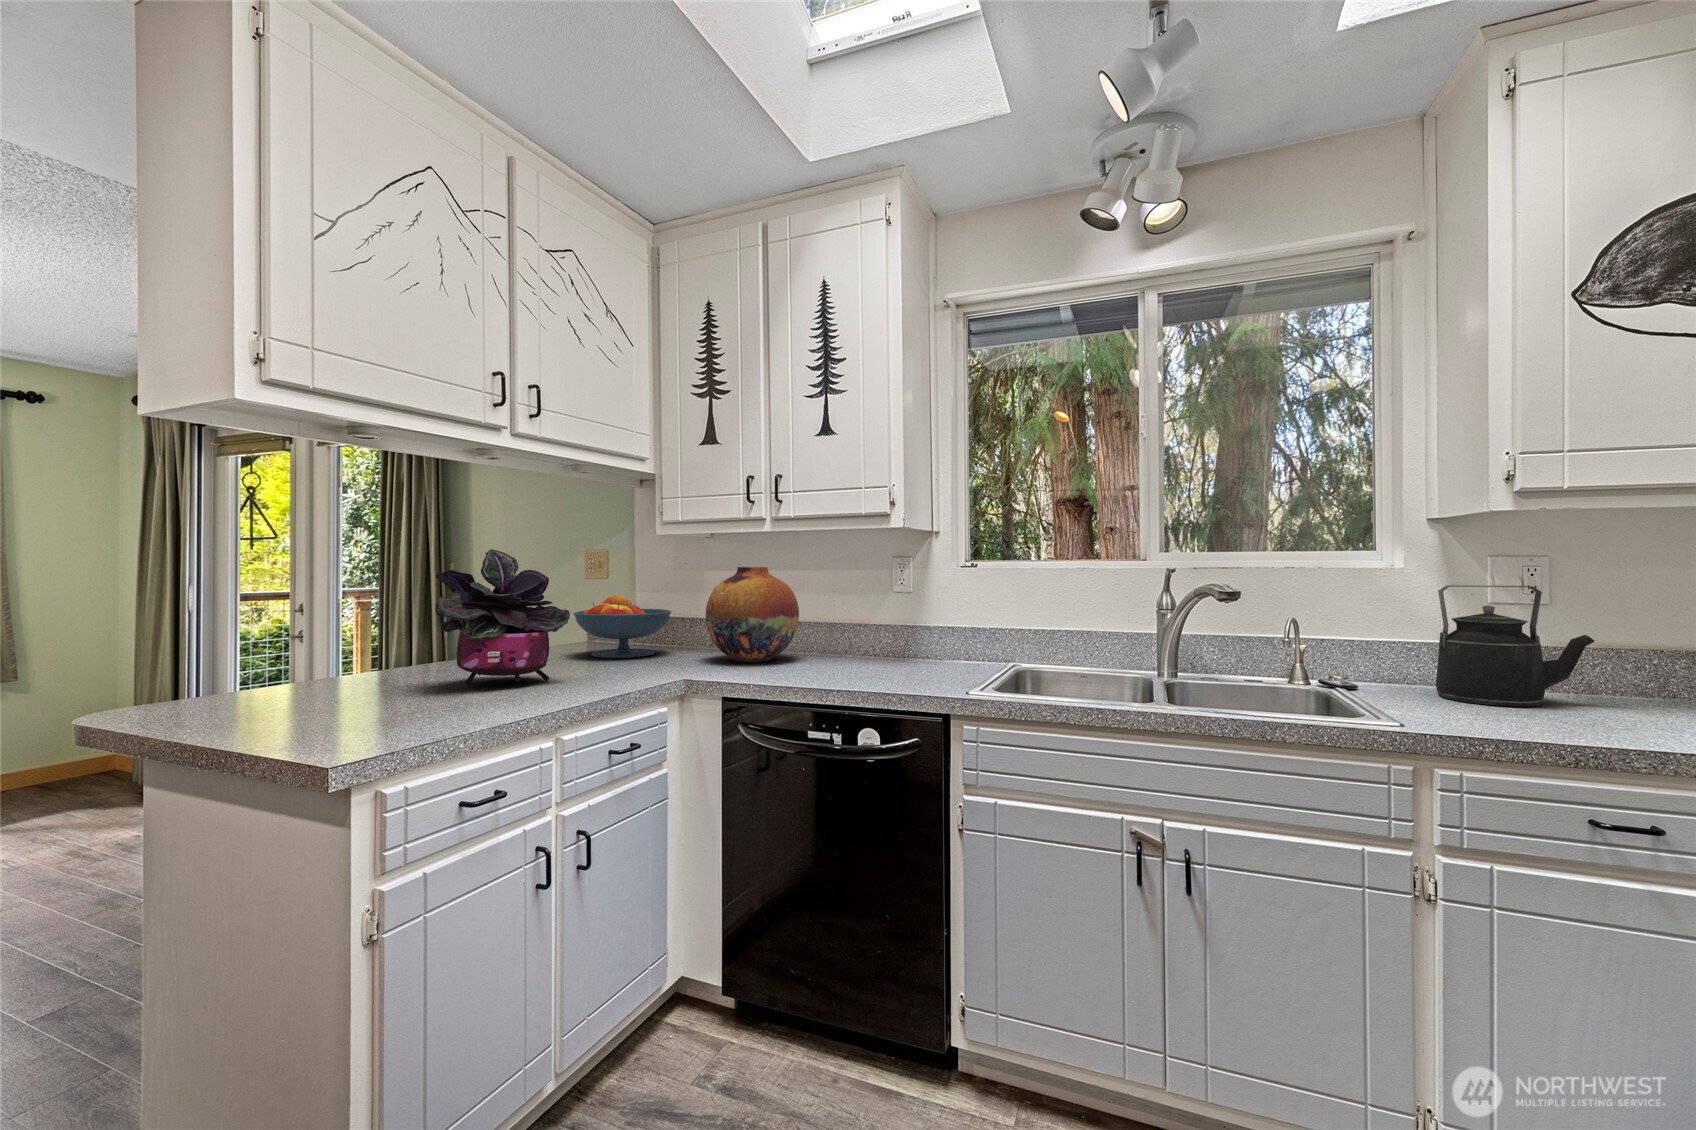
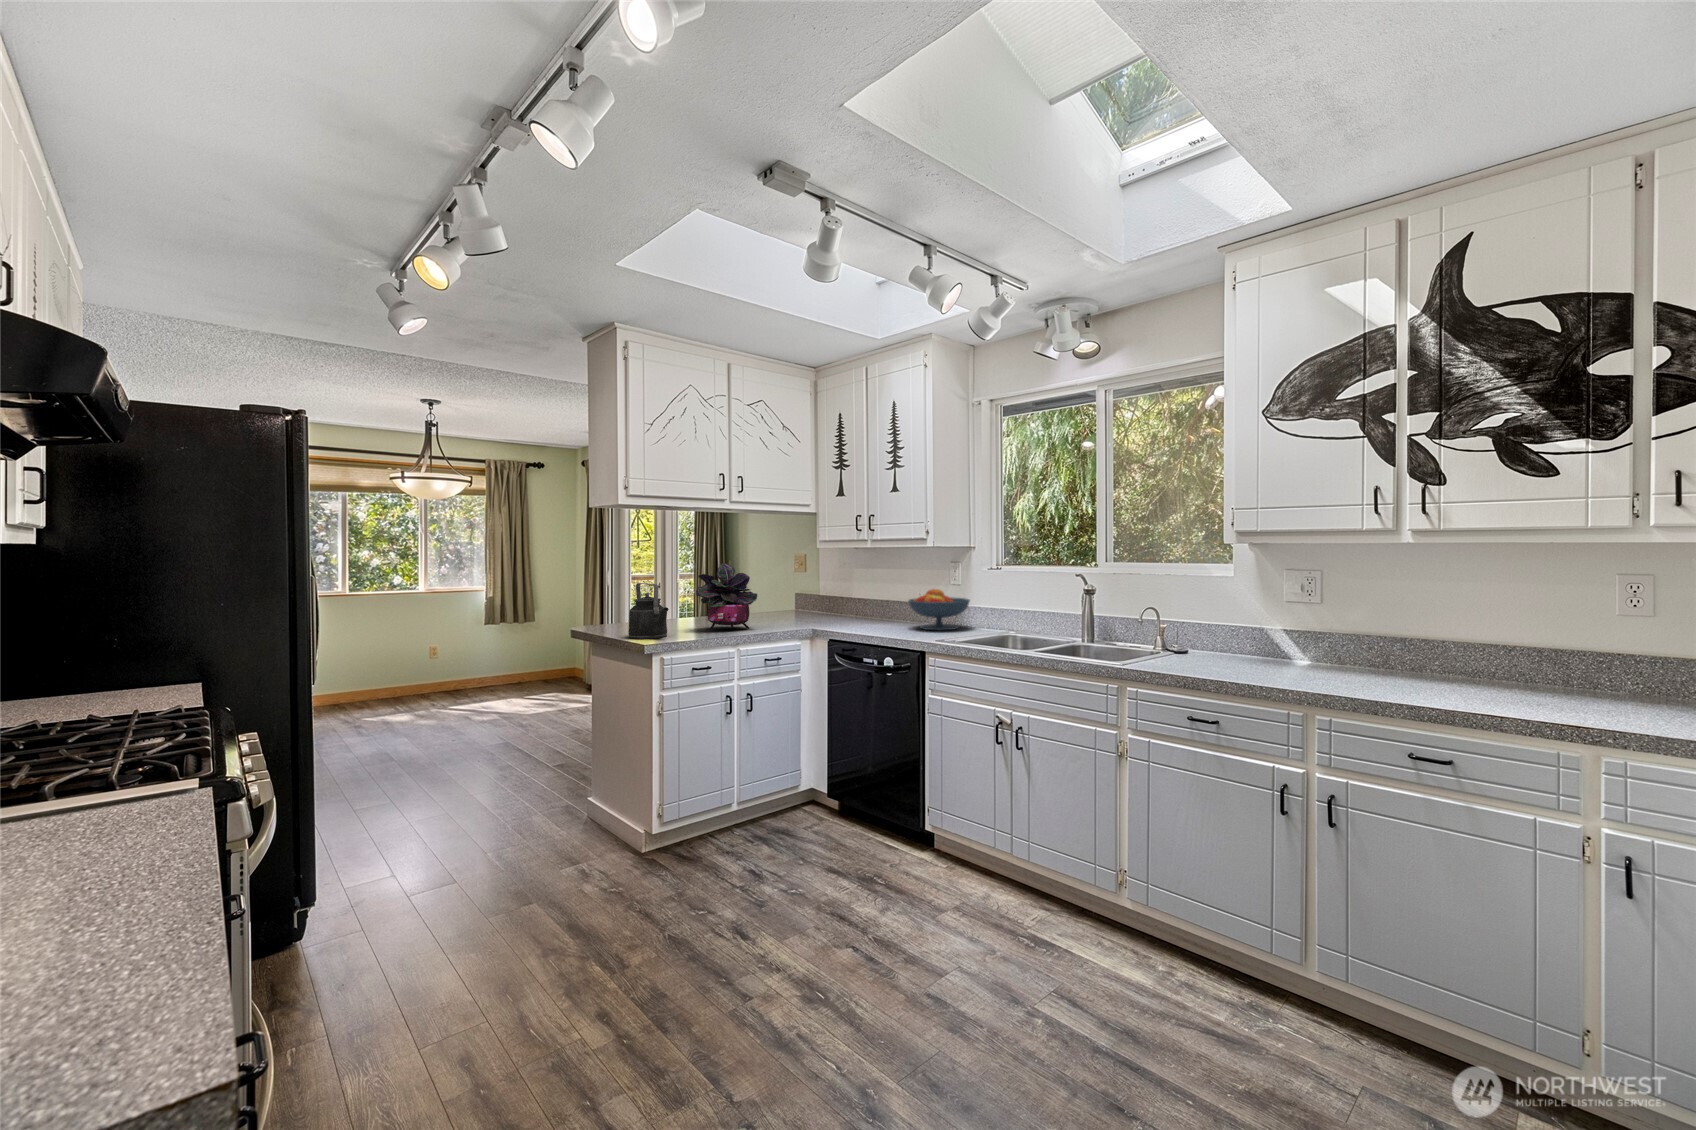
vase: present [705,567,799,662] -> none [838,569,892,624]
kettle: present [1436,585,1594,707] -> present [628,583,669,639]
fruit bowl: present [574,595,671,658] -> present [909,589,970,630]

